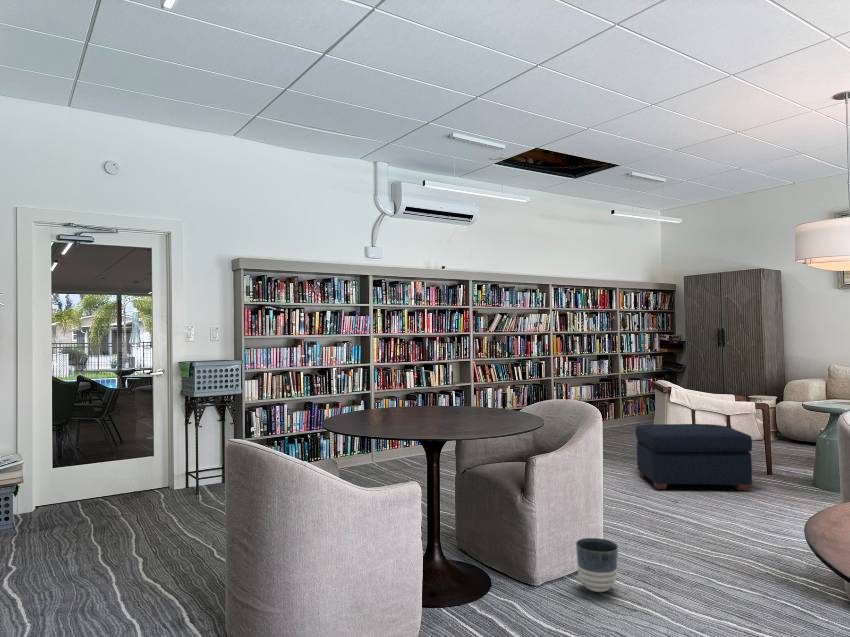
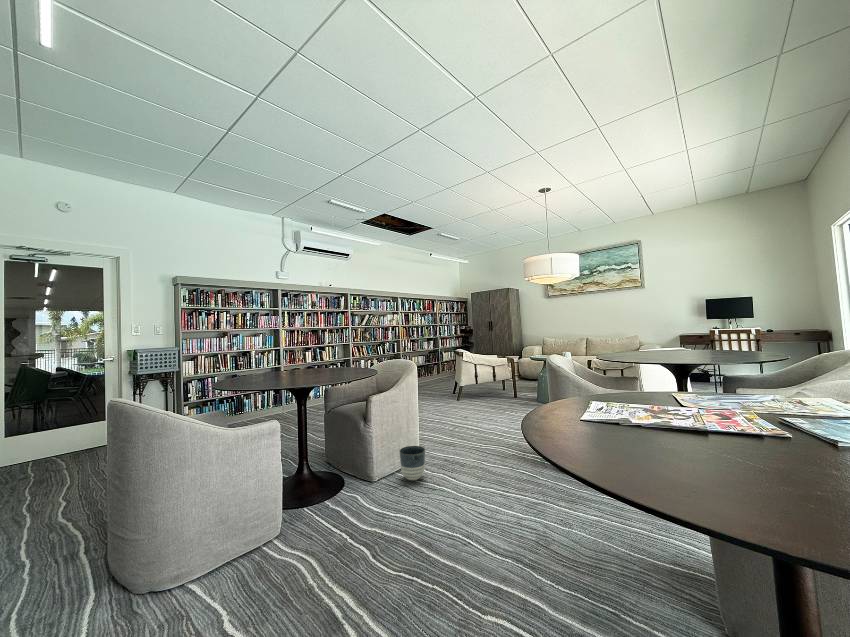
ottoman: present [636,424,752,490] -> none [445,373,506,412]

